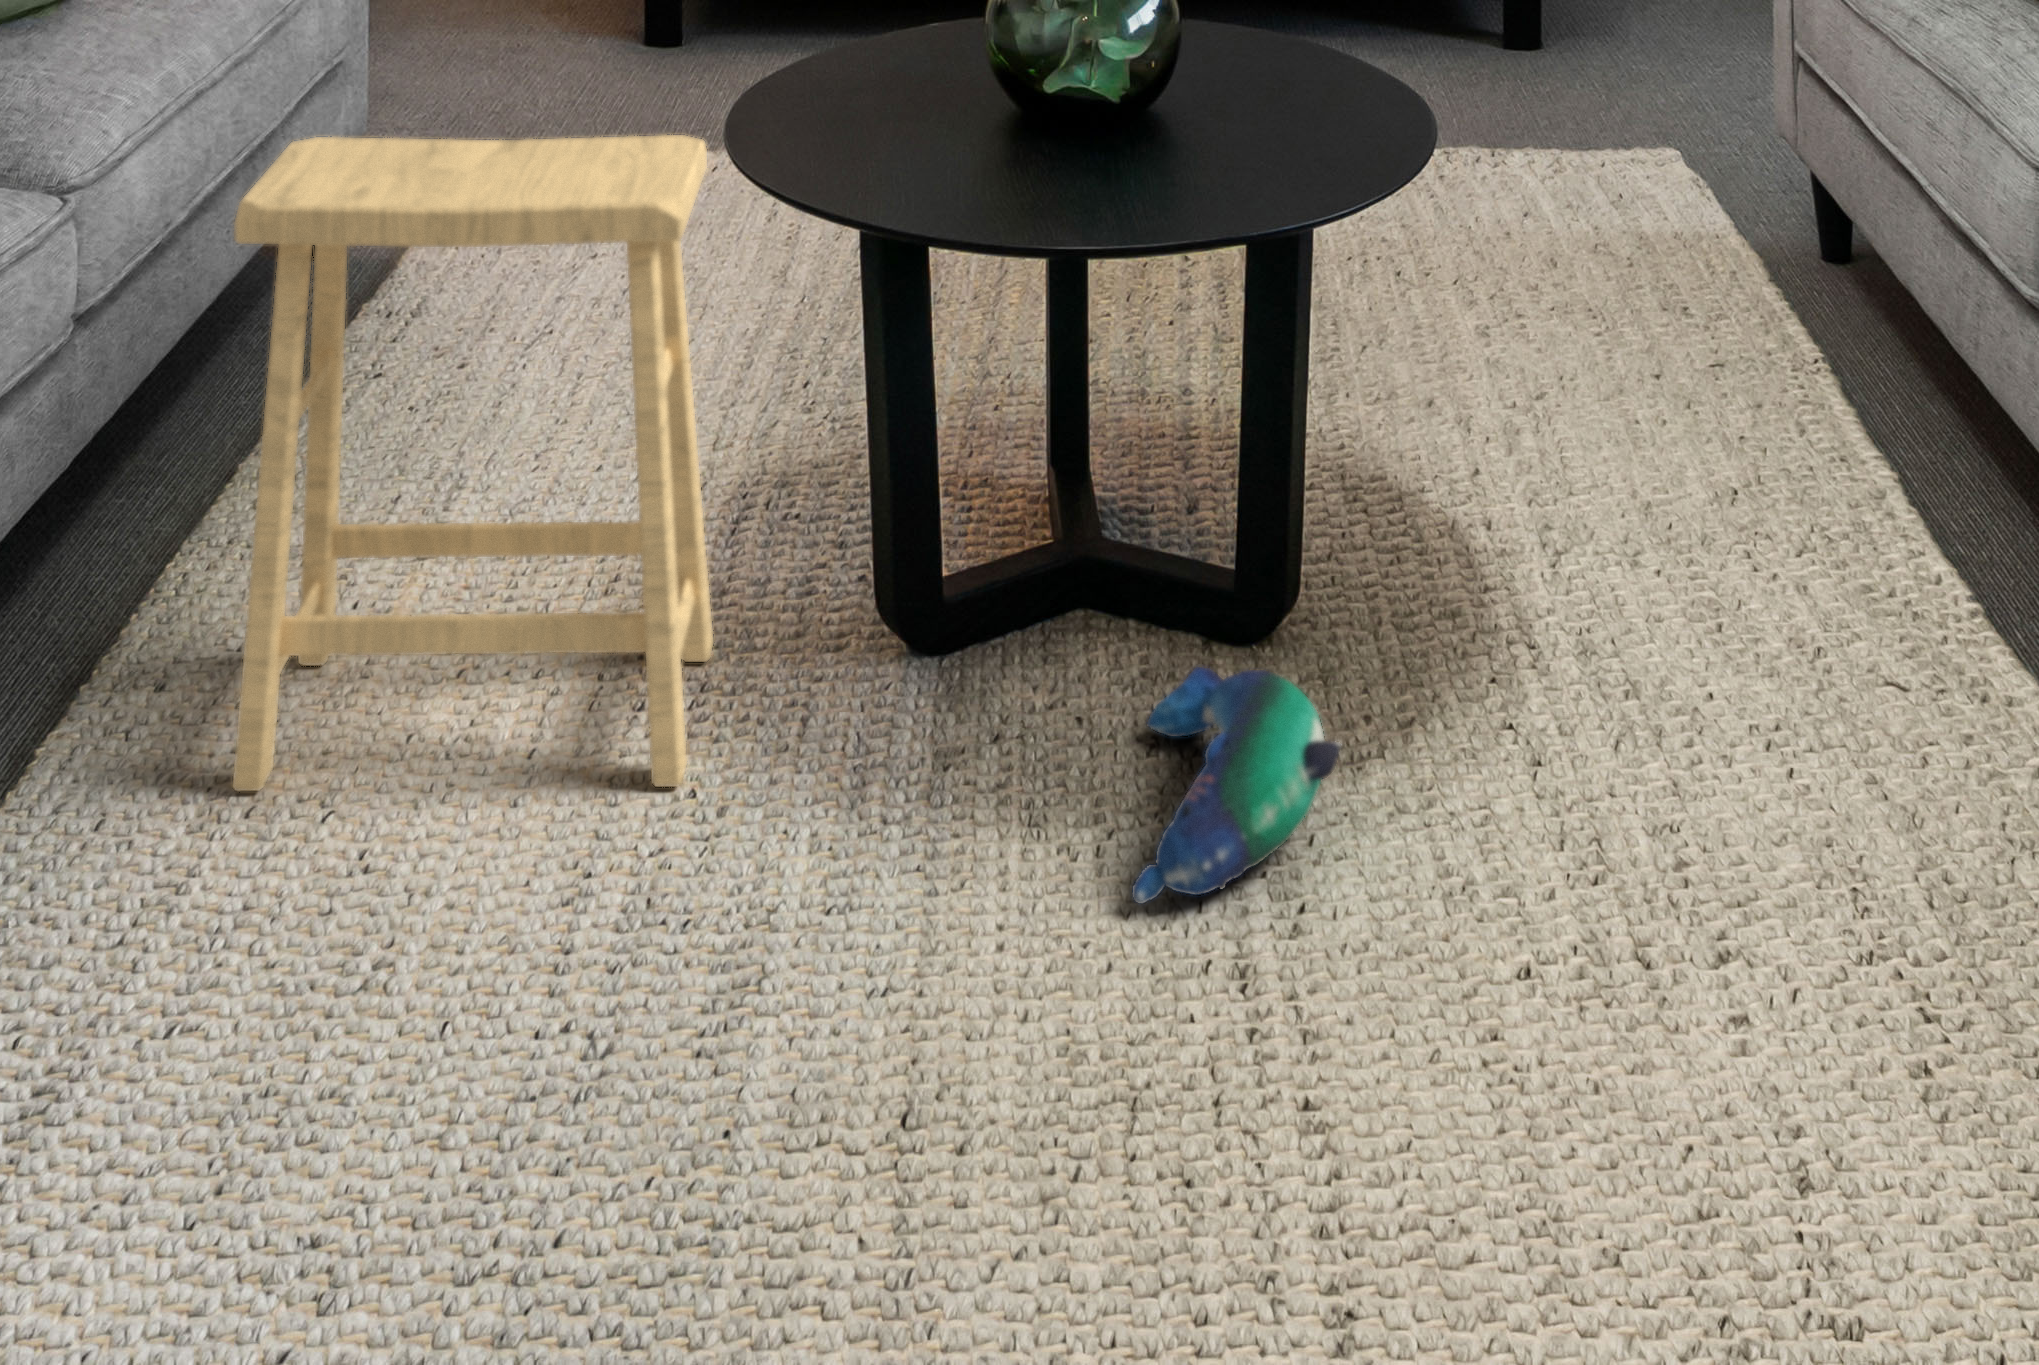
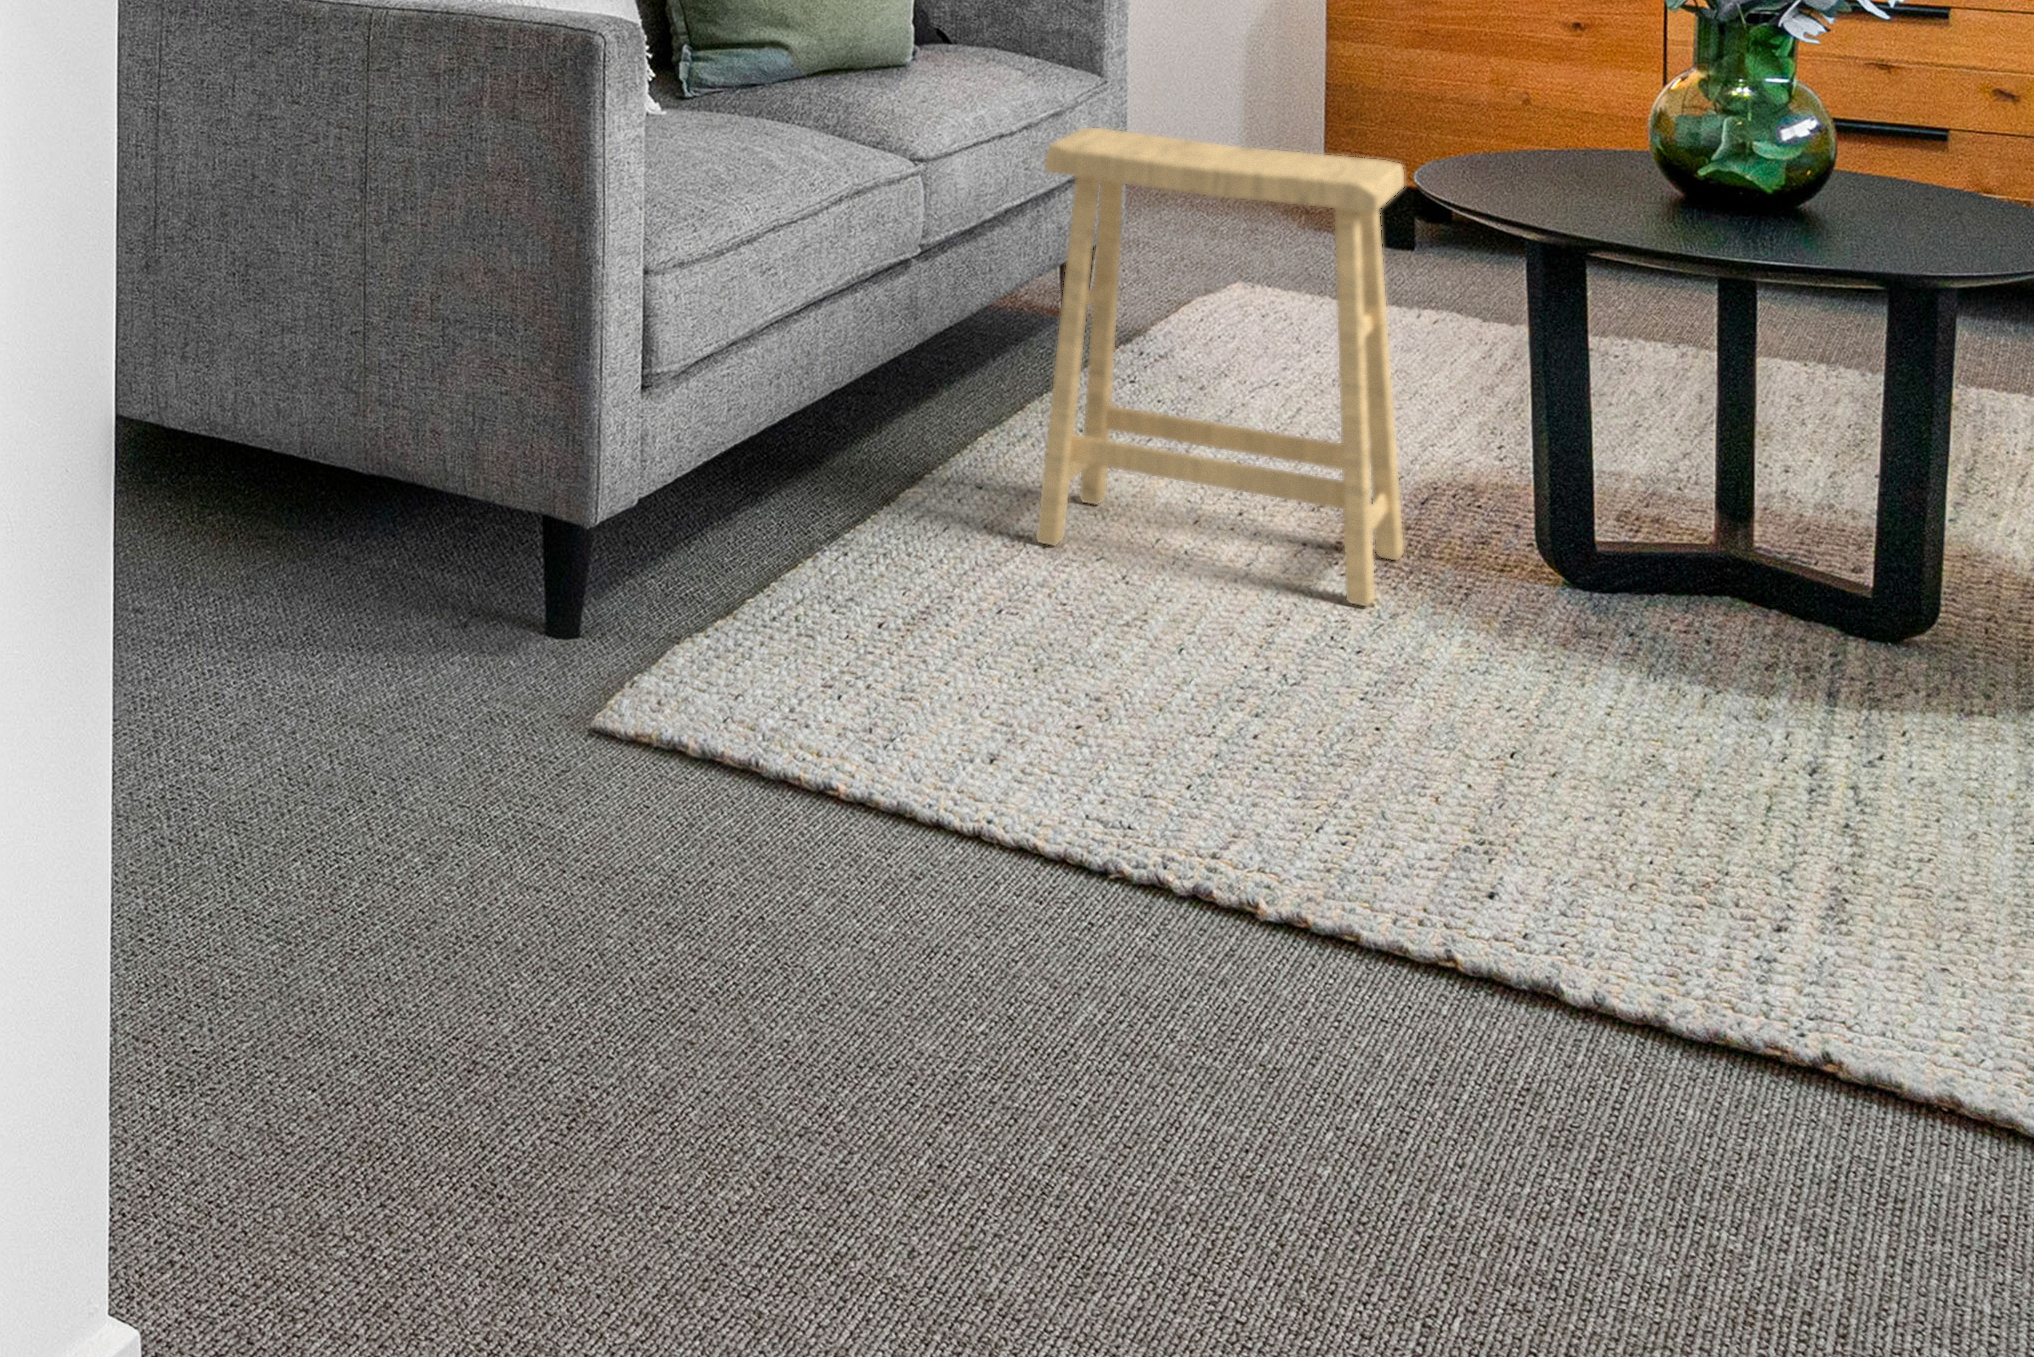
plush toy: present [1132,667,1341,903] -> none [1734,620,1939,741]

